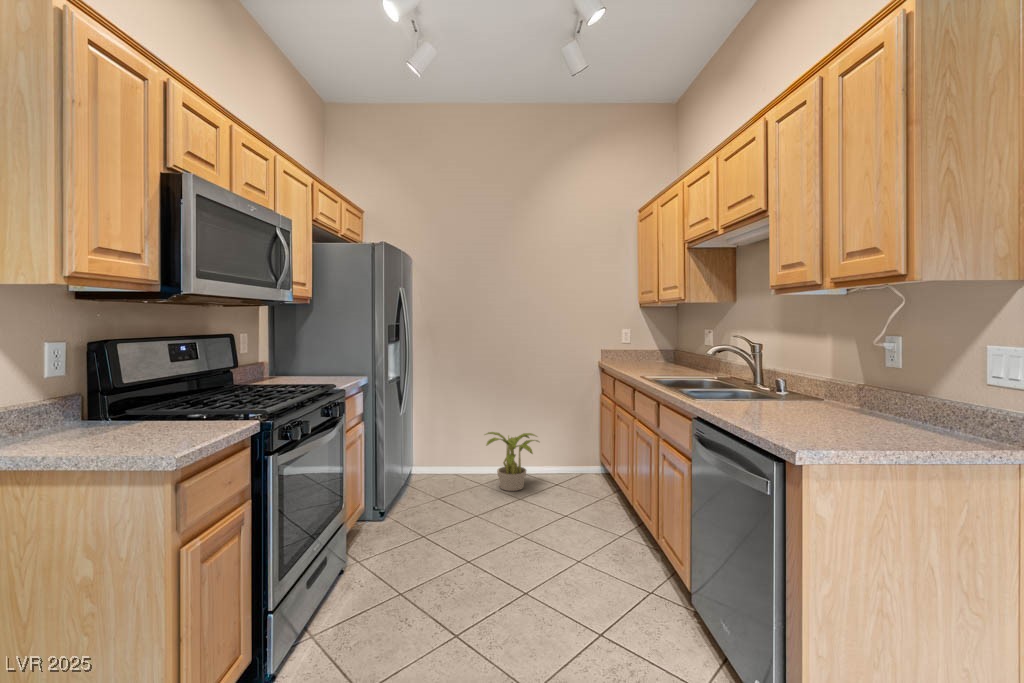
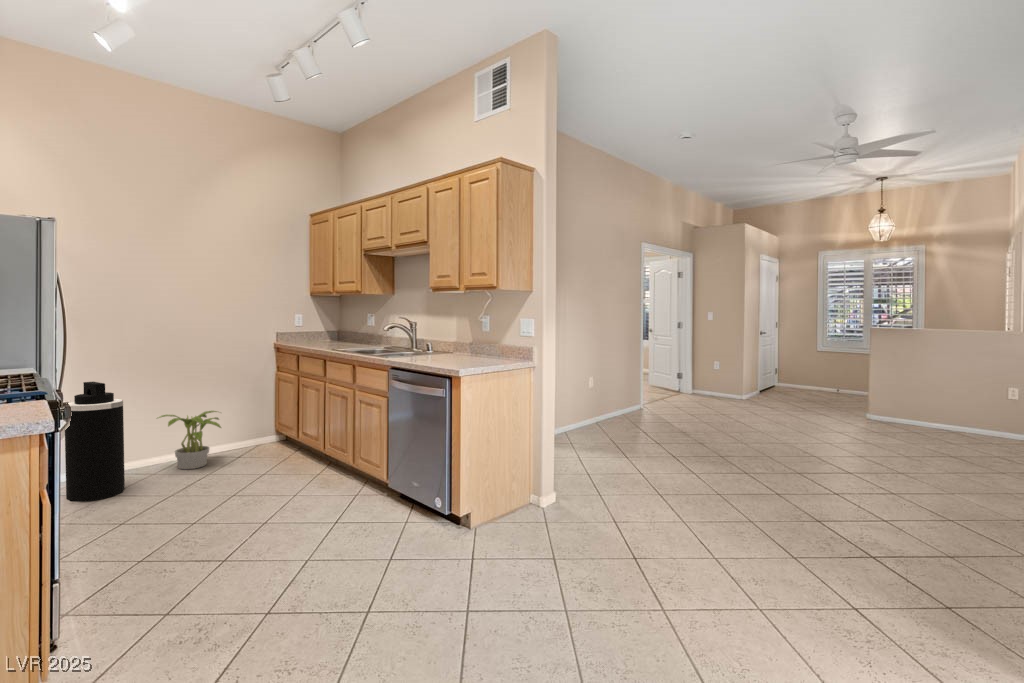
trash can: none [407,397,448,508] -> present [65,382,125,502]

